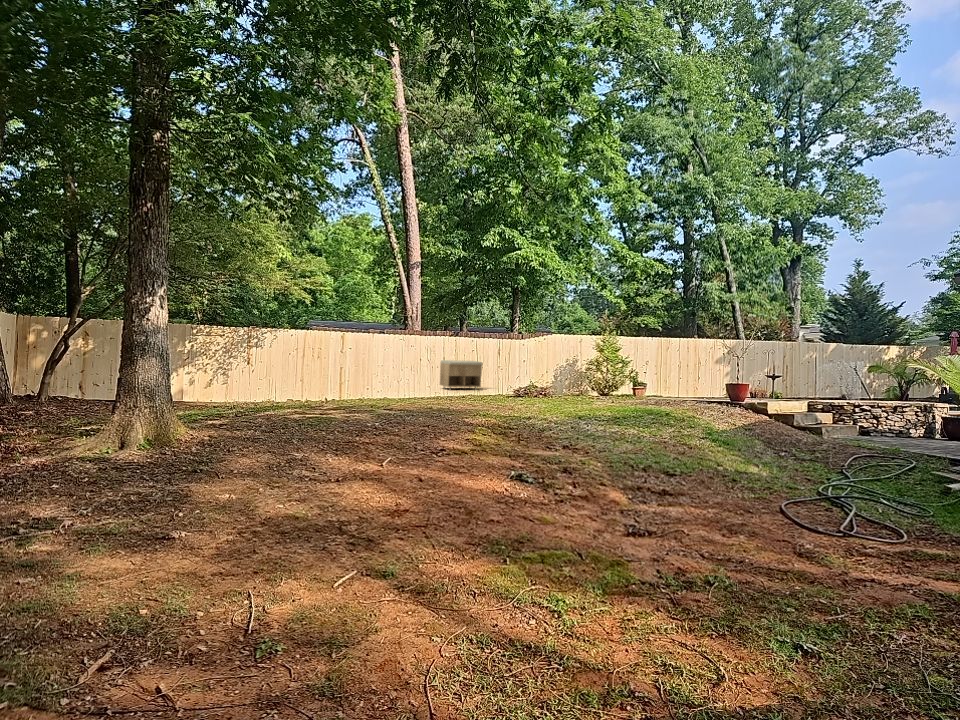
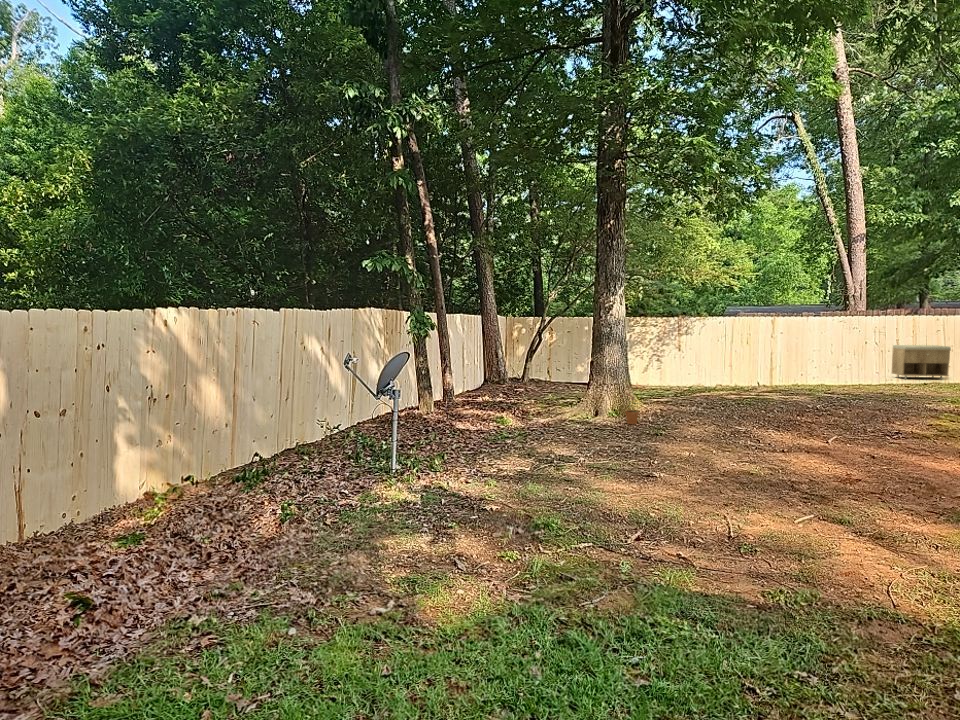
potted plant: none [151,408,179,457] -> present [620,385,639,424]

